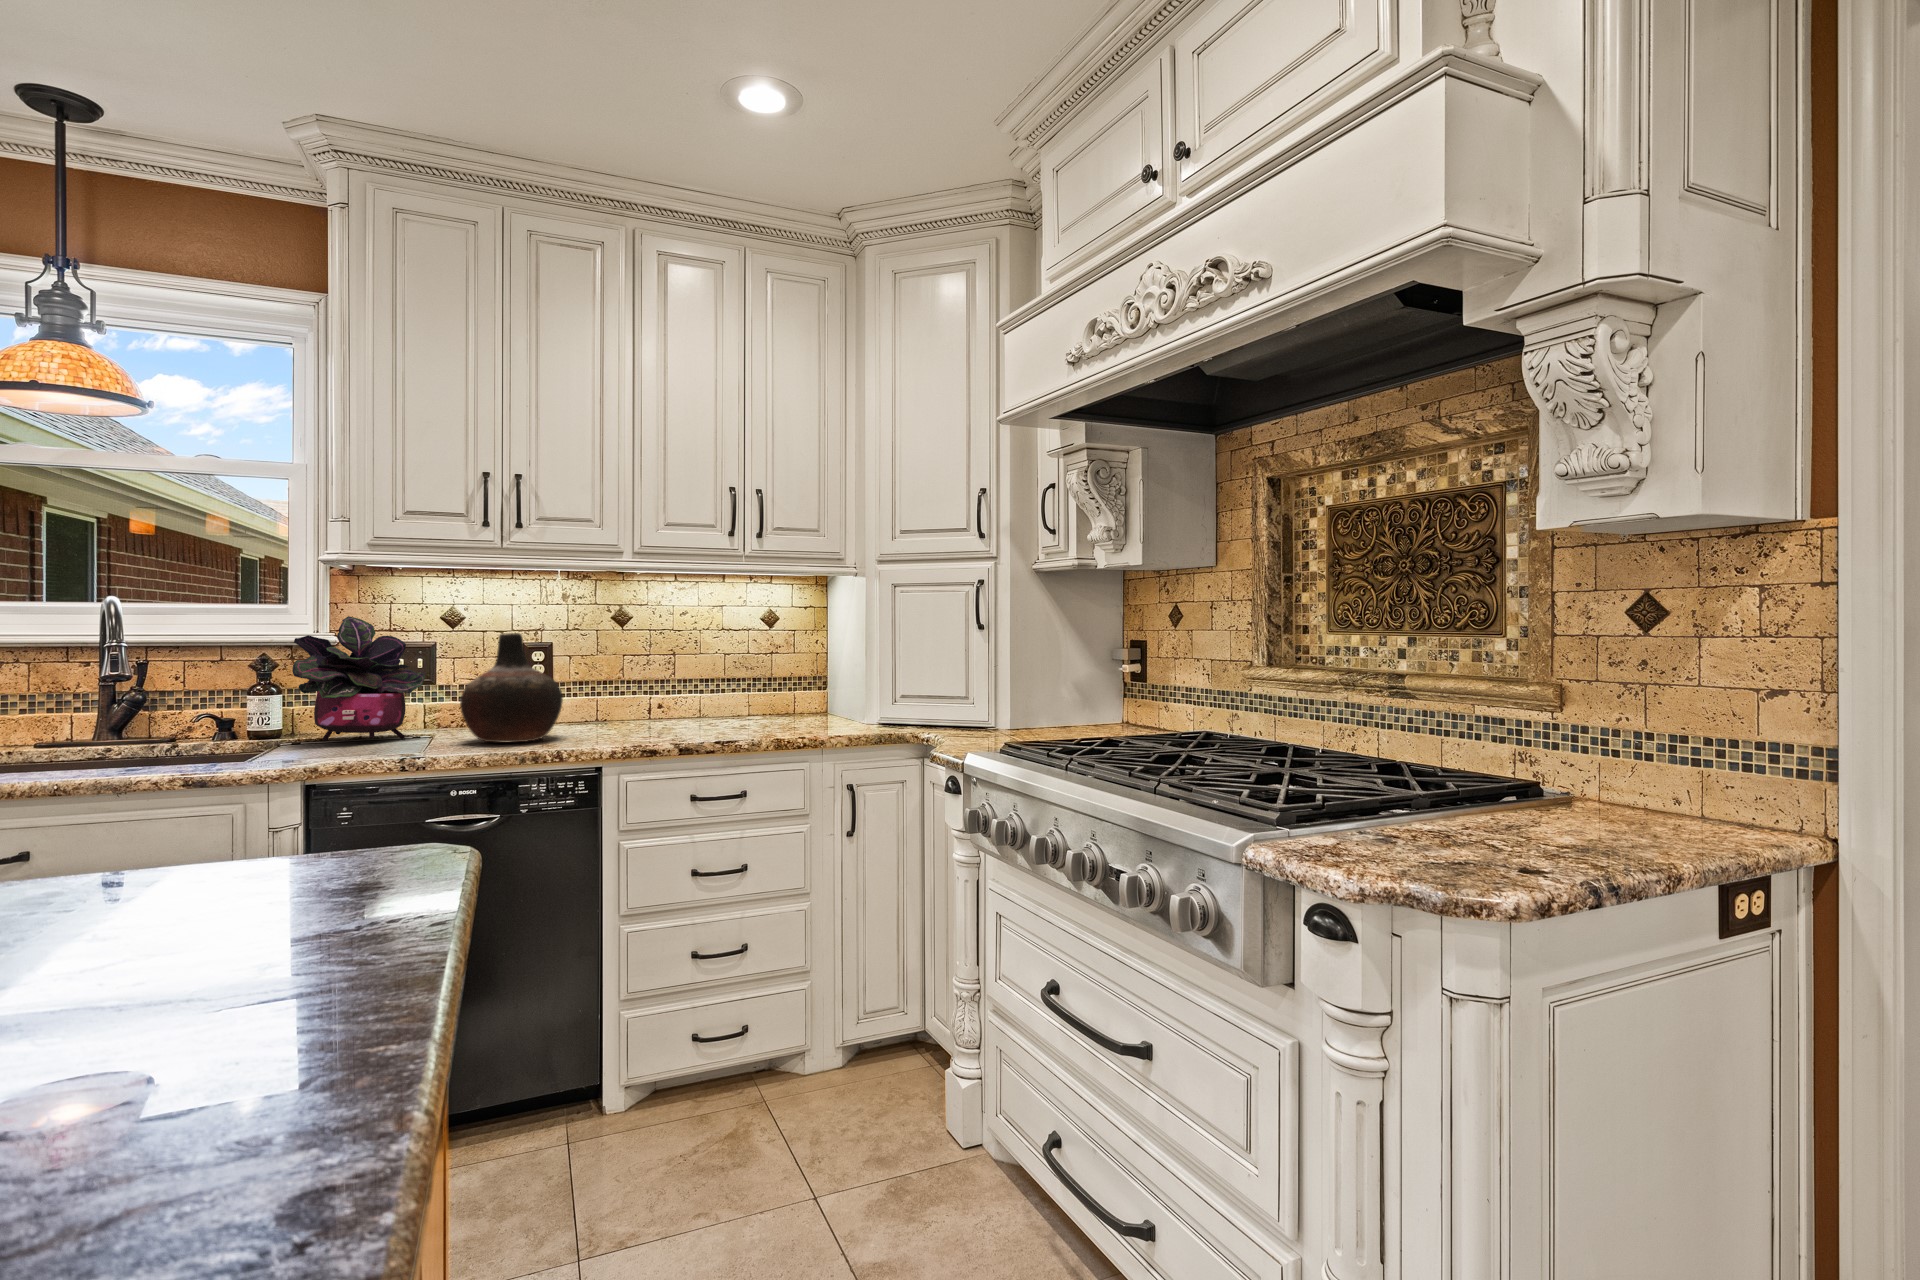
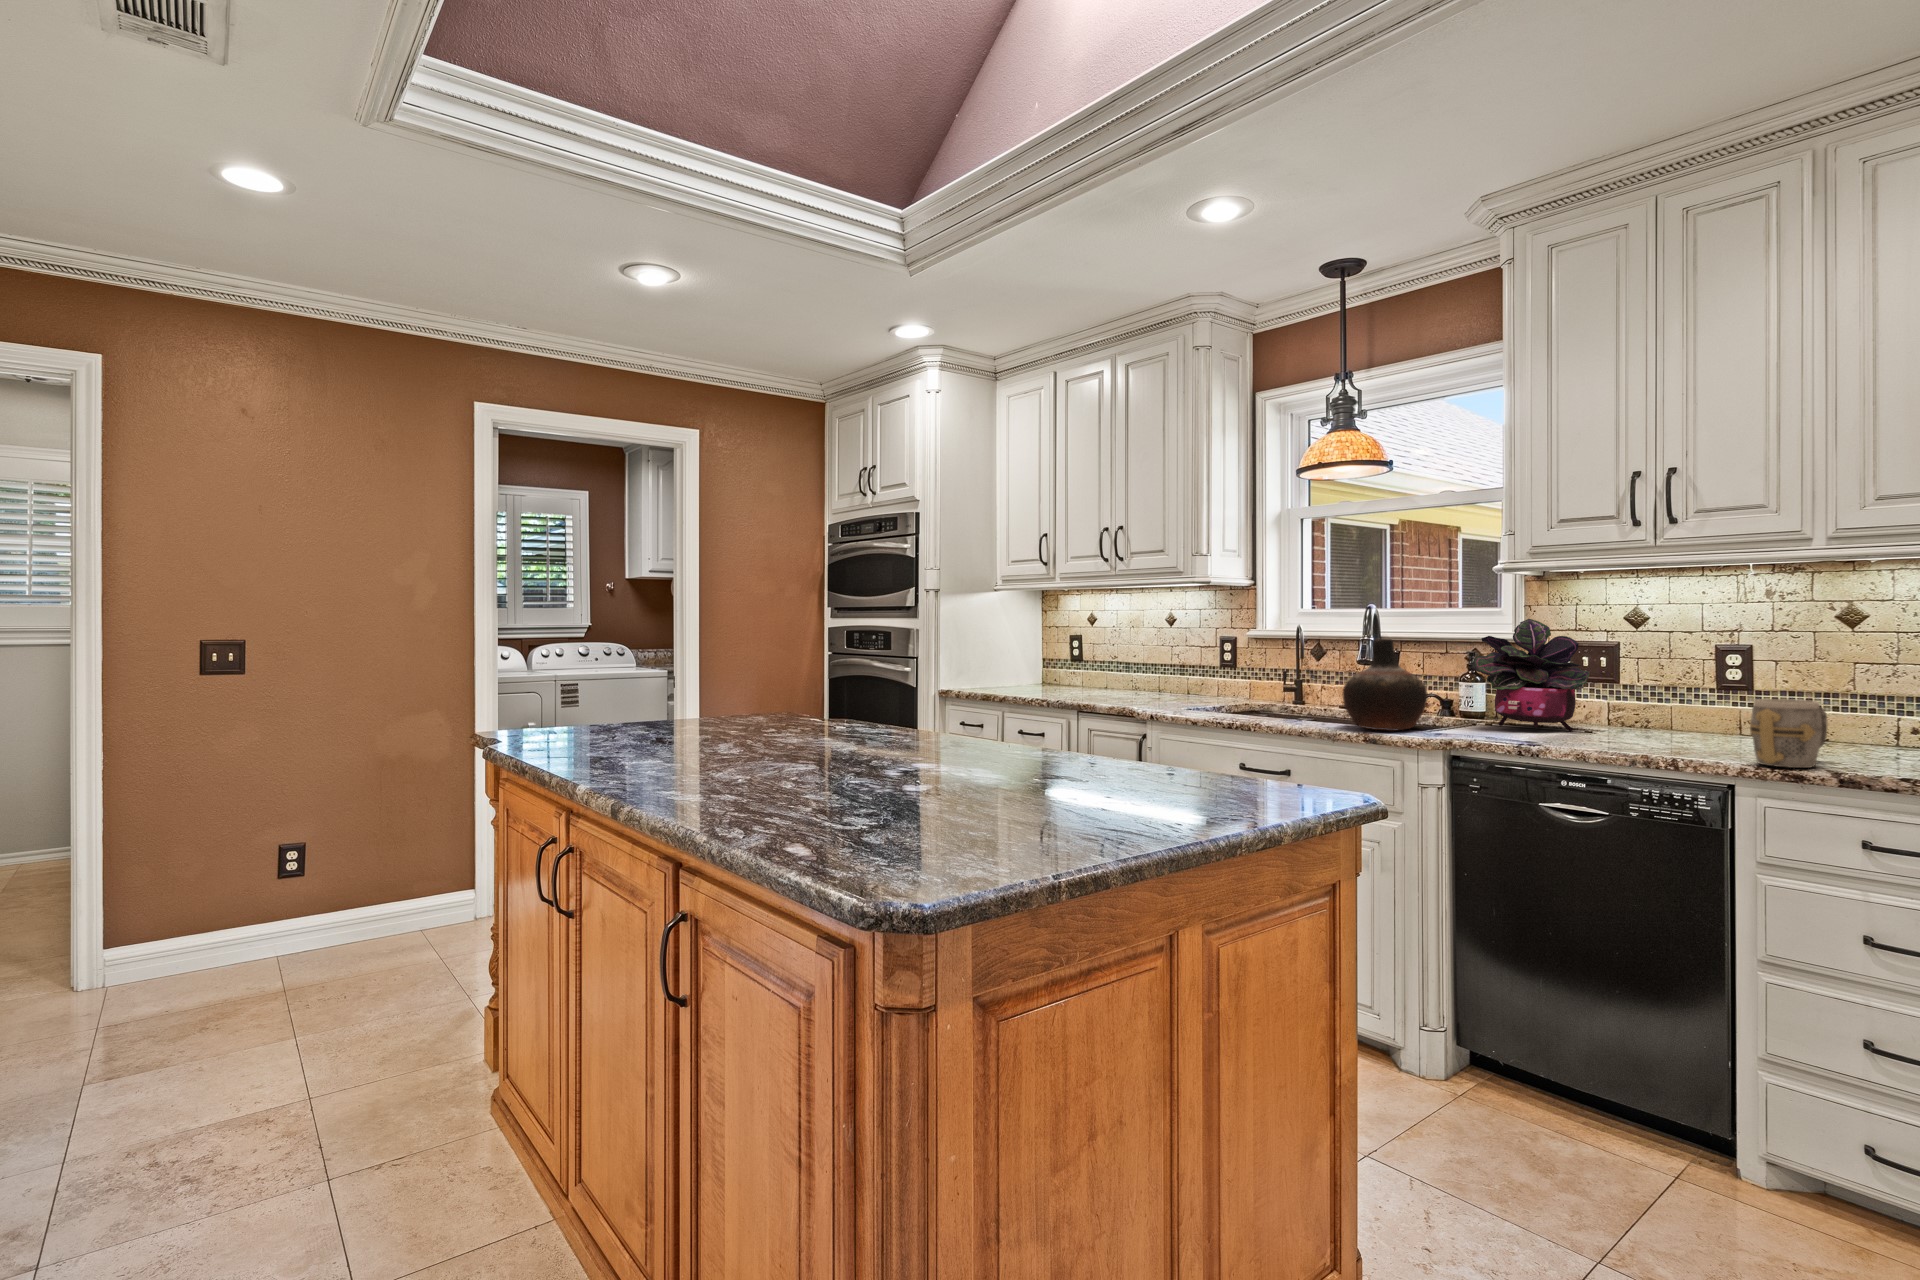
vase: present [460,633,563,743] -> present [1342,639,1428,731]
mug: none [613,687,663,746] -> present [1750,699,1827,768]

